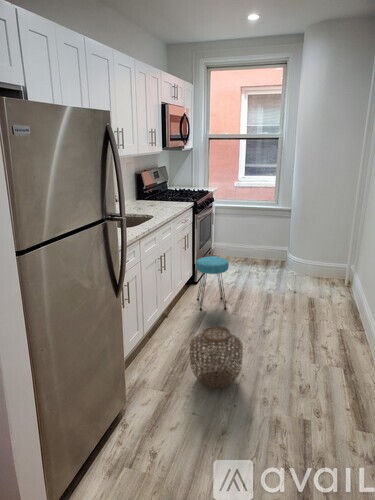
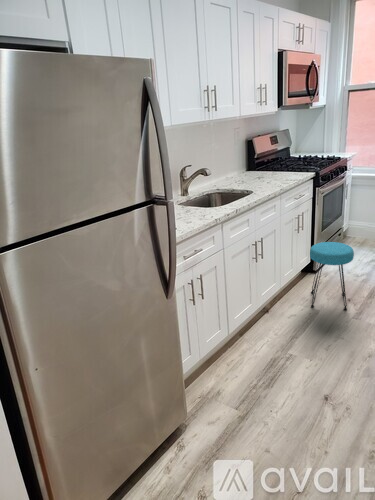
woven basket: present [190,326,243,389] -> none [274,341,347,423]

